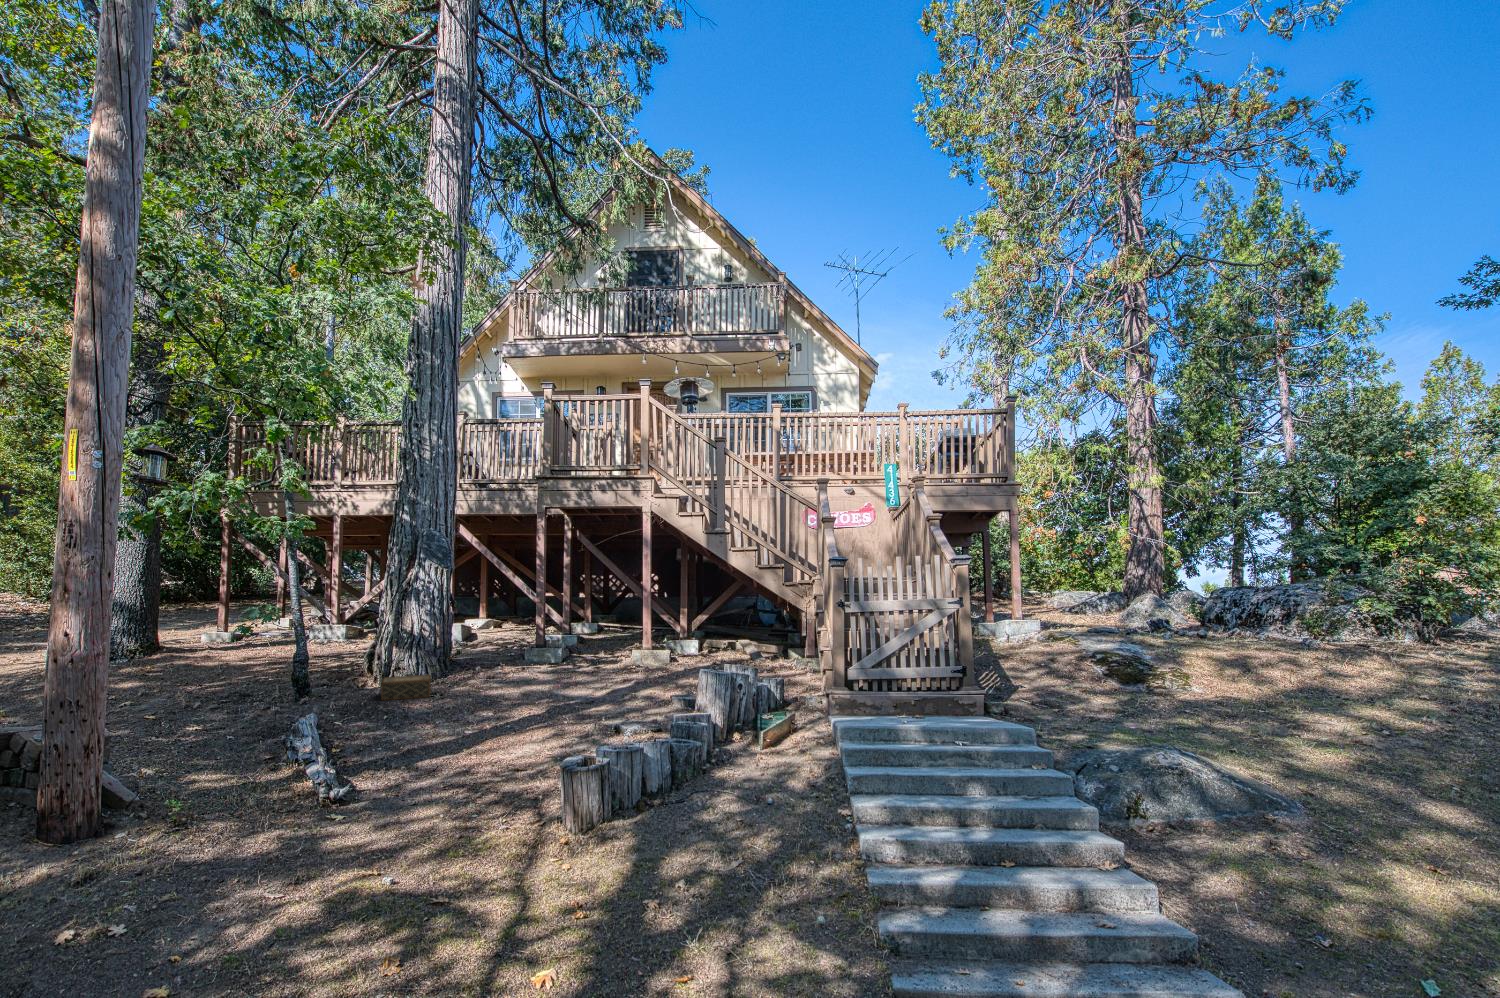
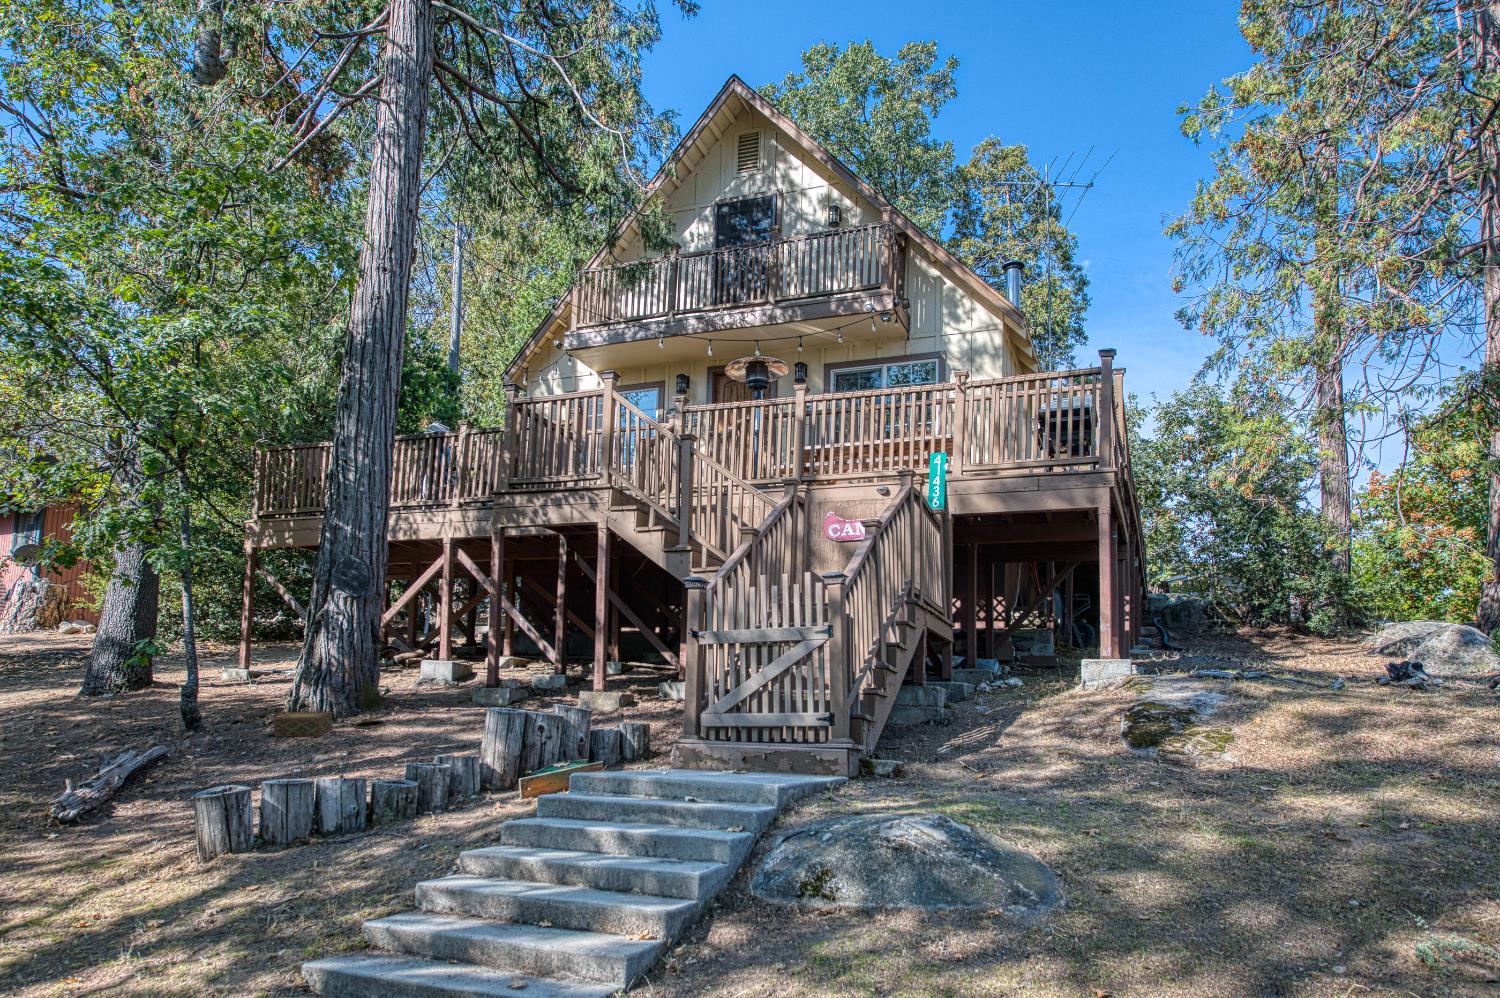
potted tree: none [445,636,481,689] -> present [354,678,387,729]

